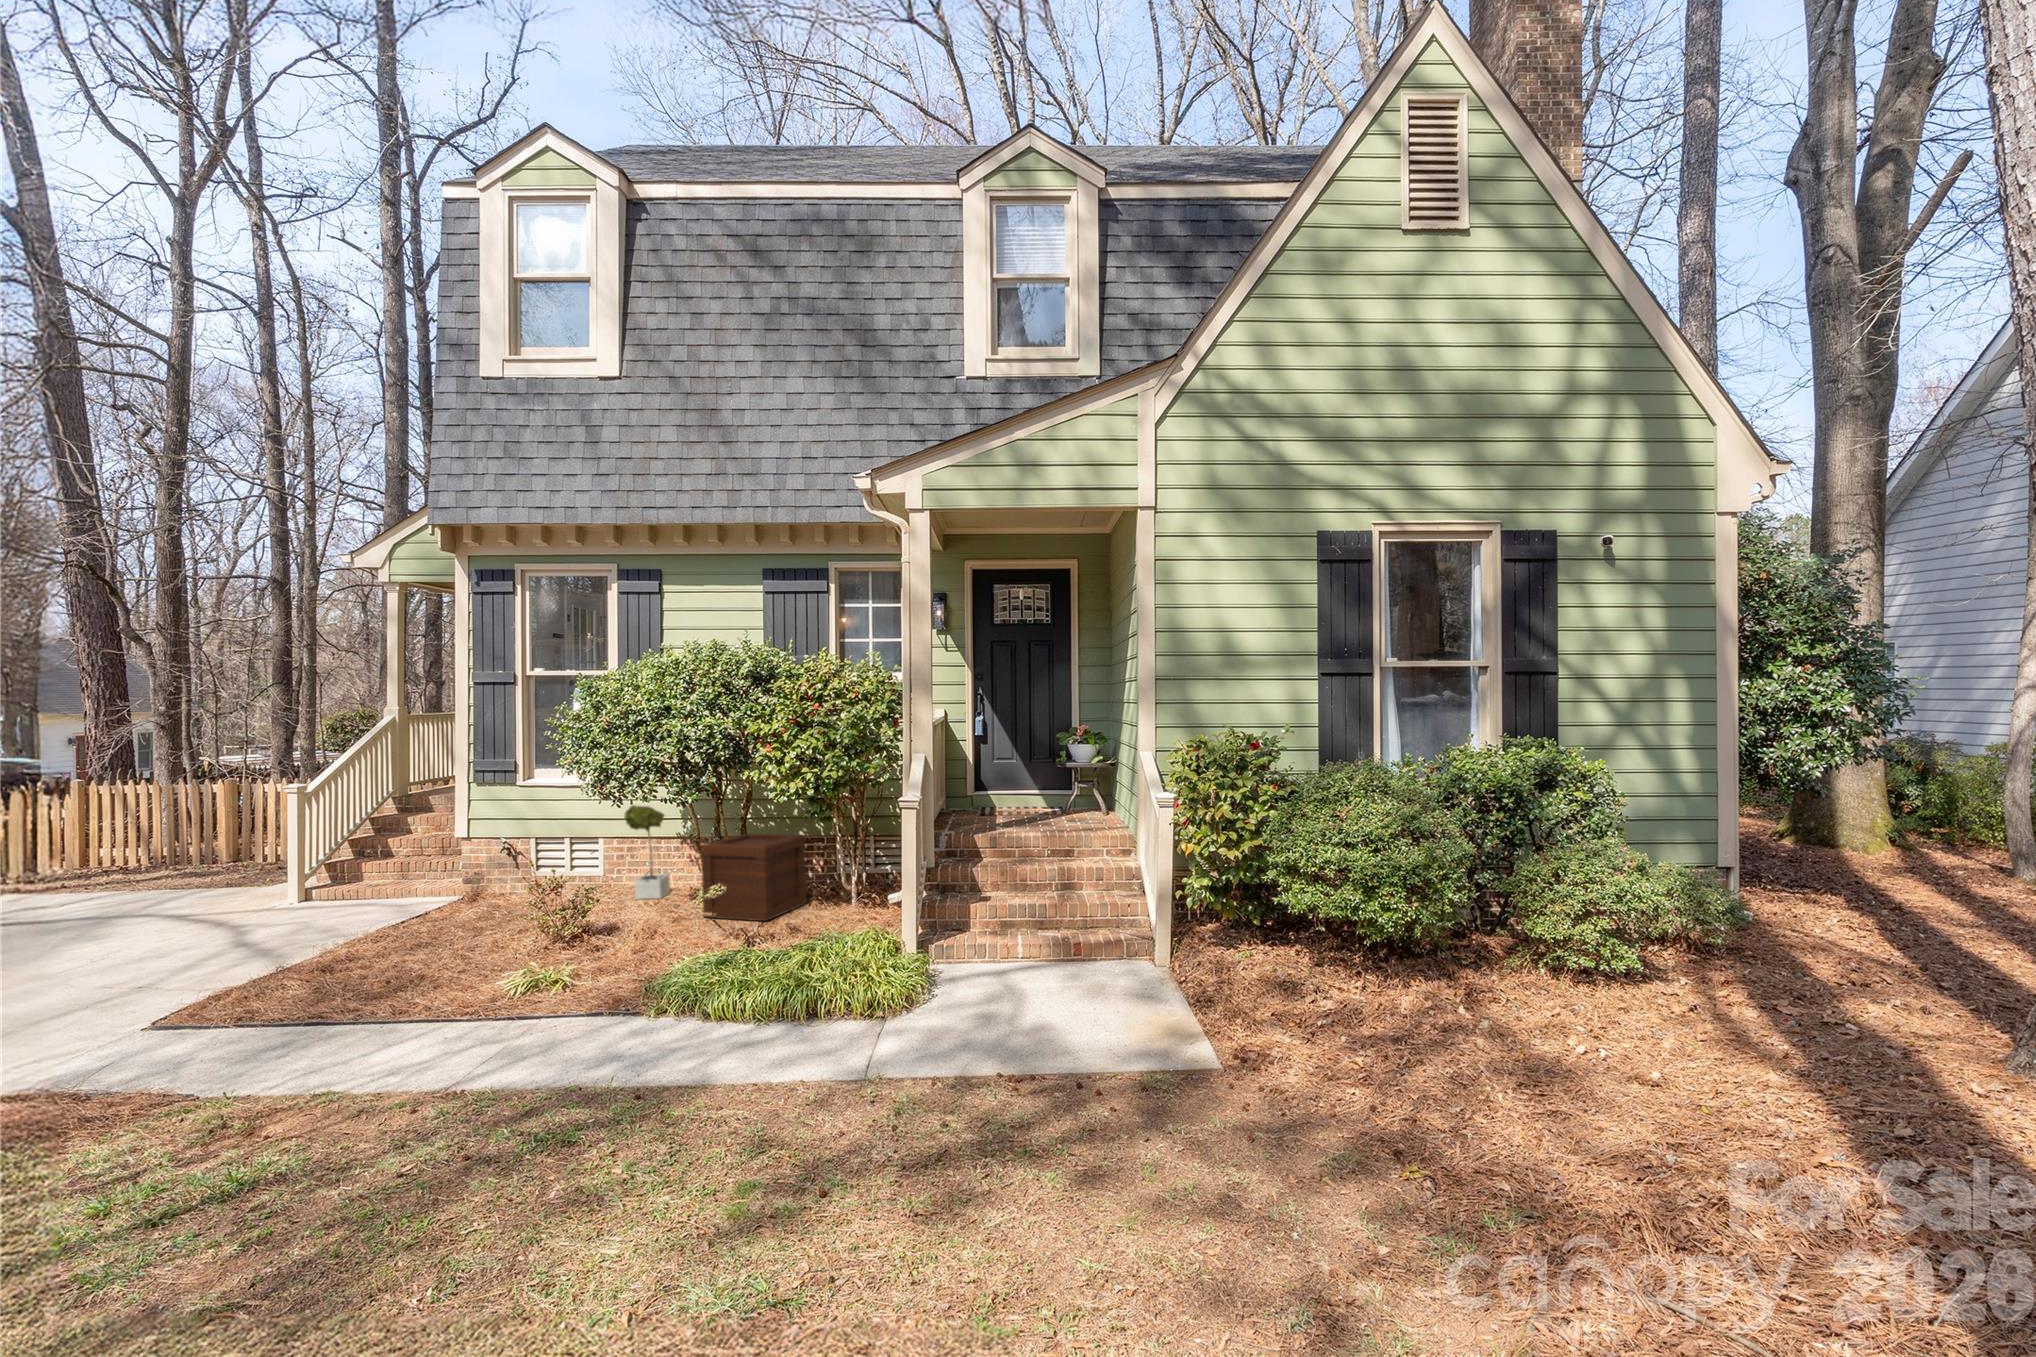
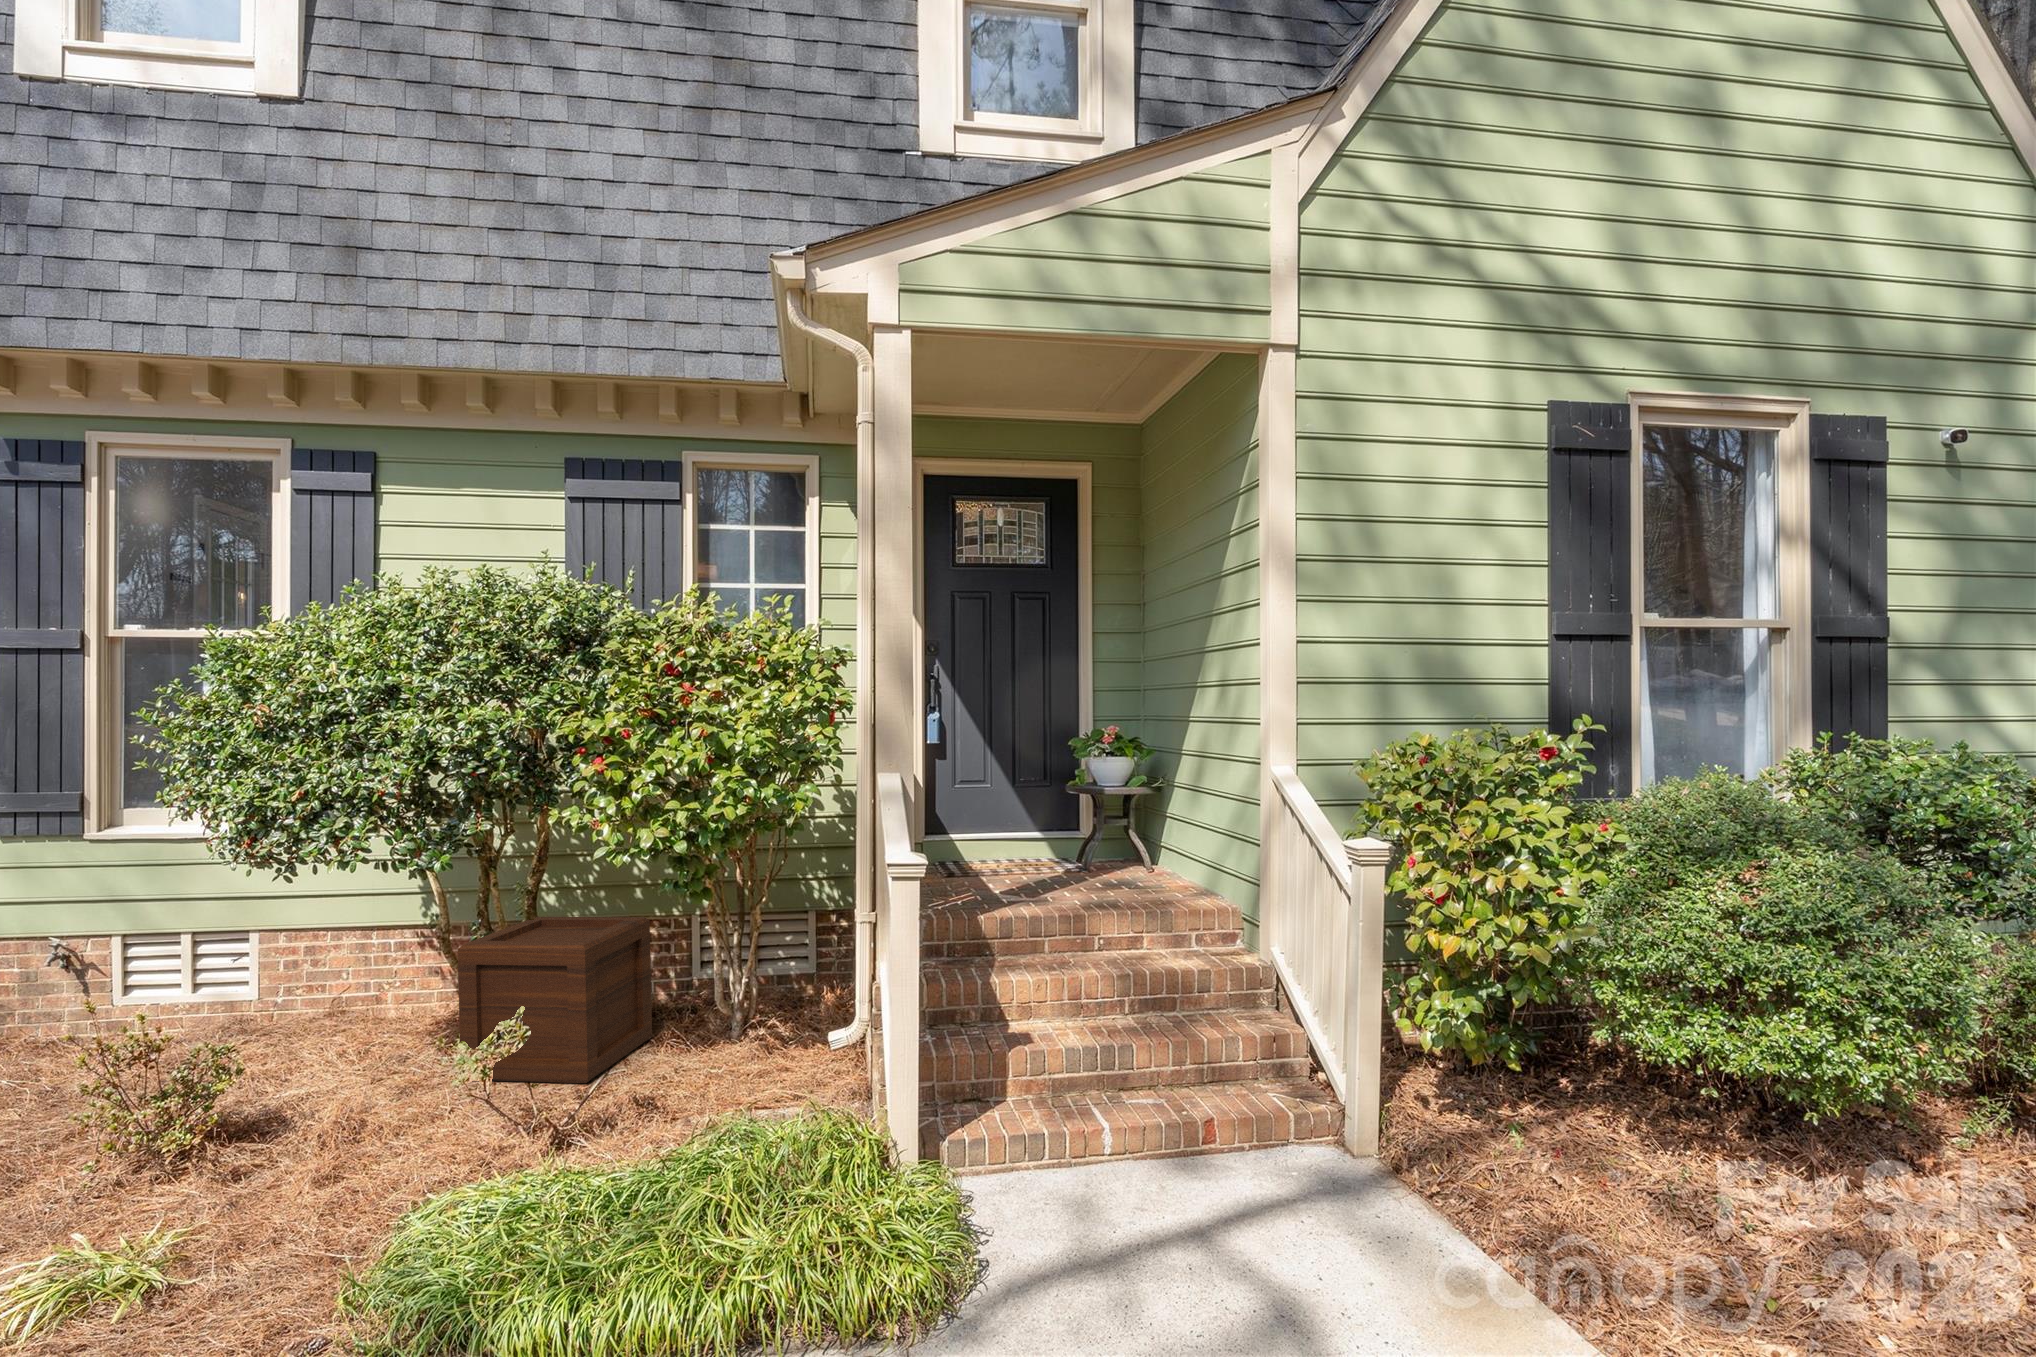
potted tree: present [624,805,670,899] -> none [300,869,389,1042]

